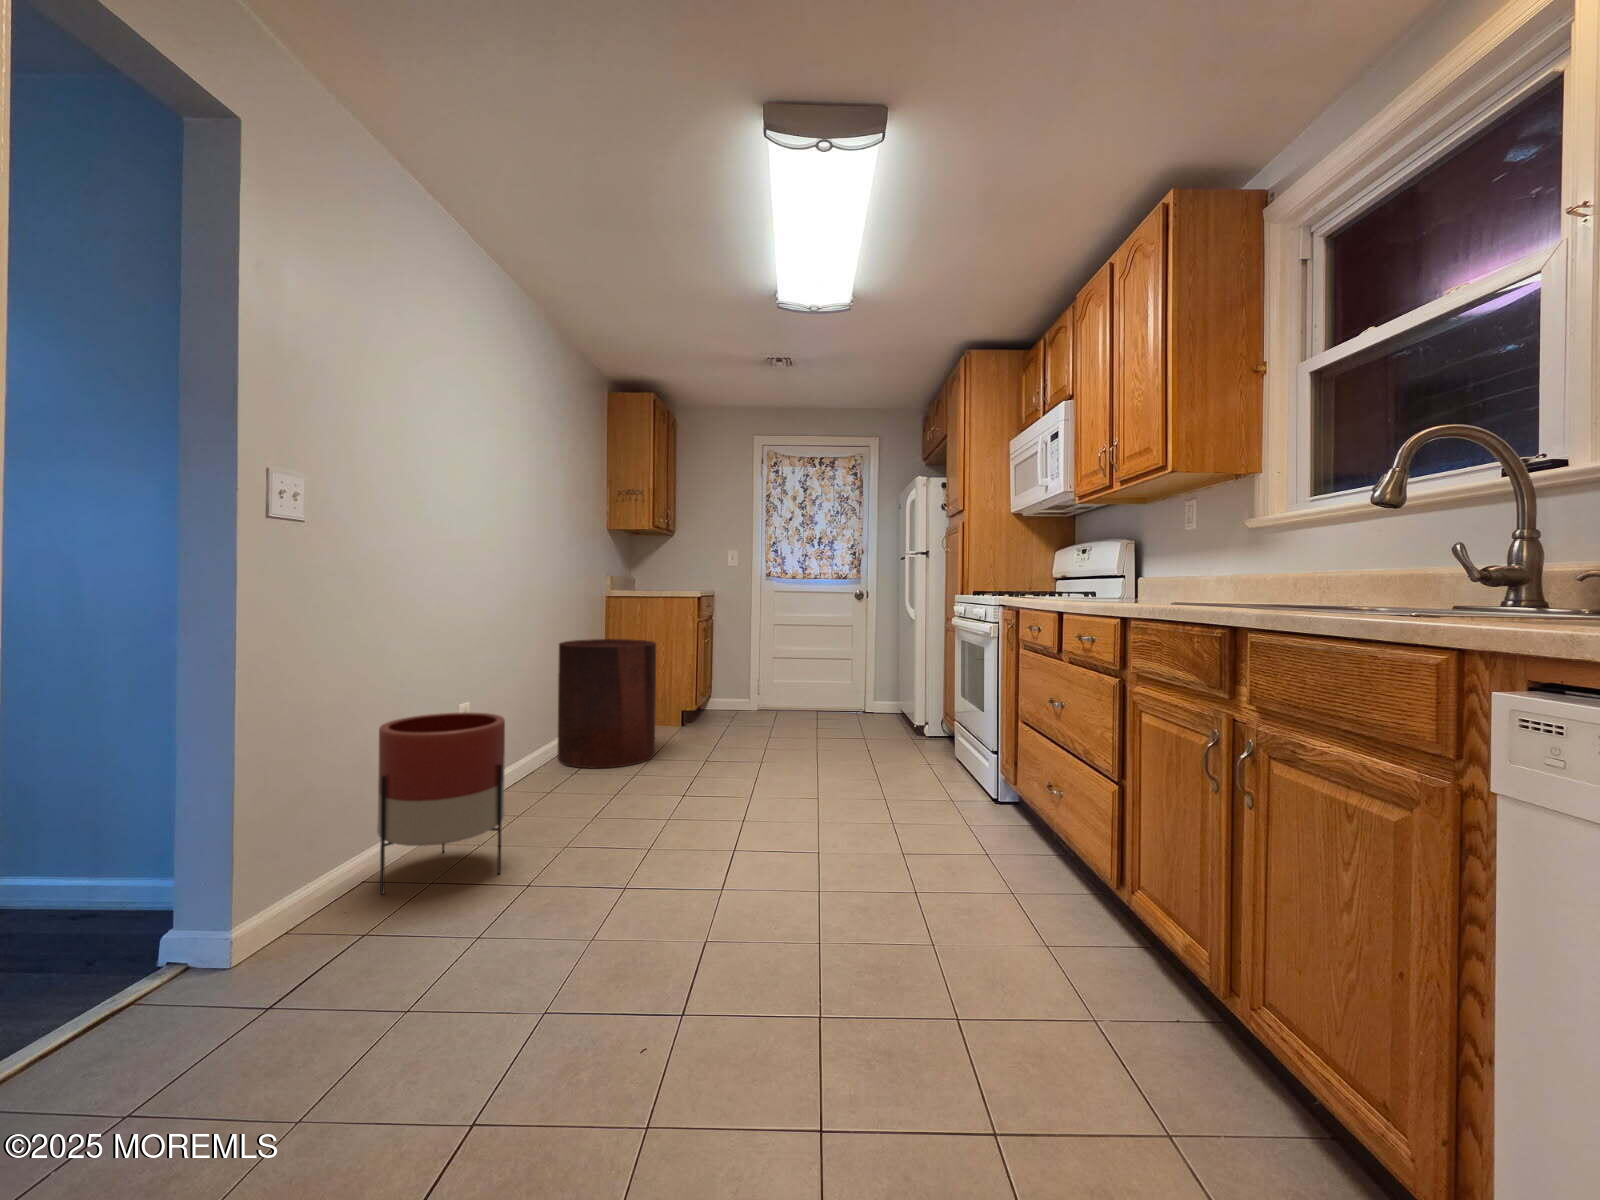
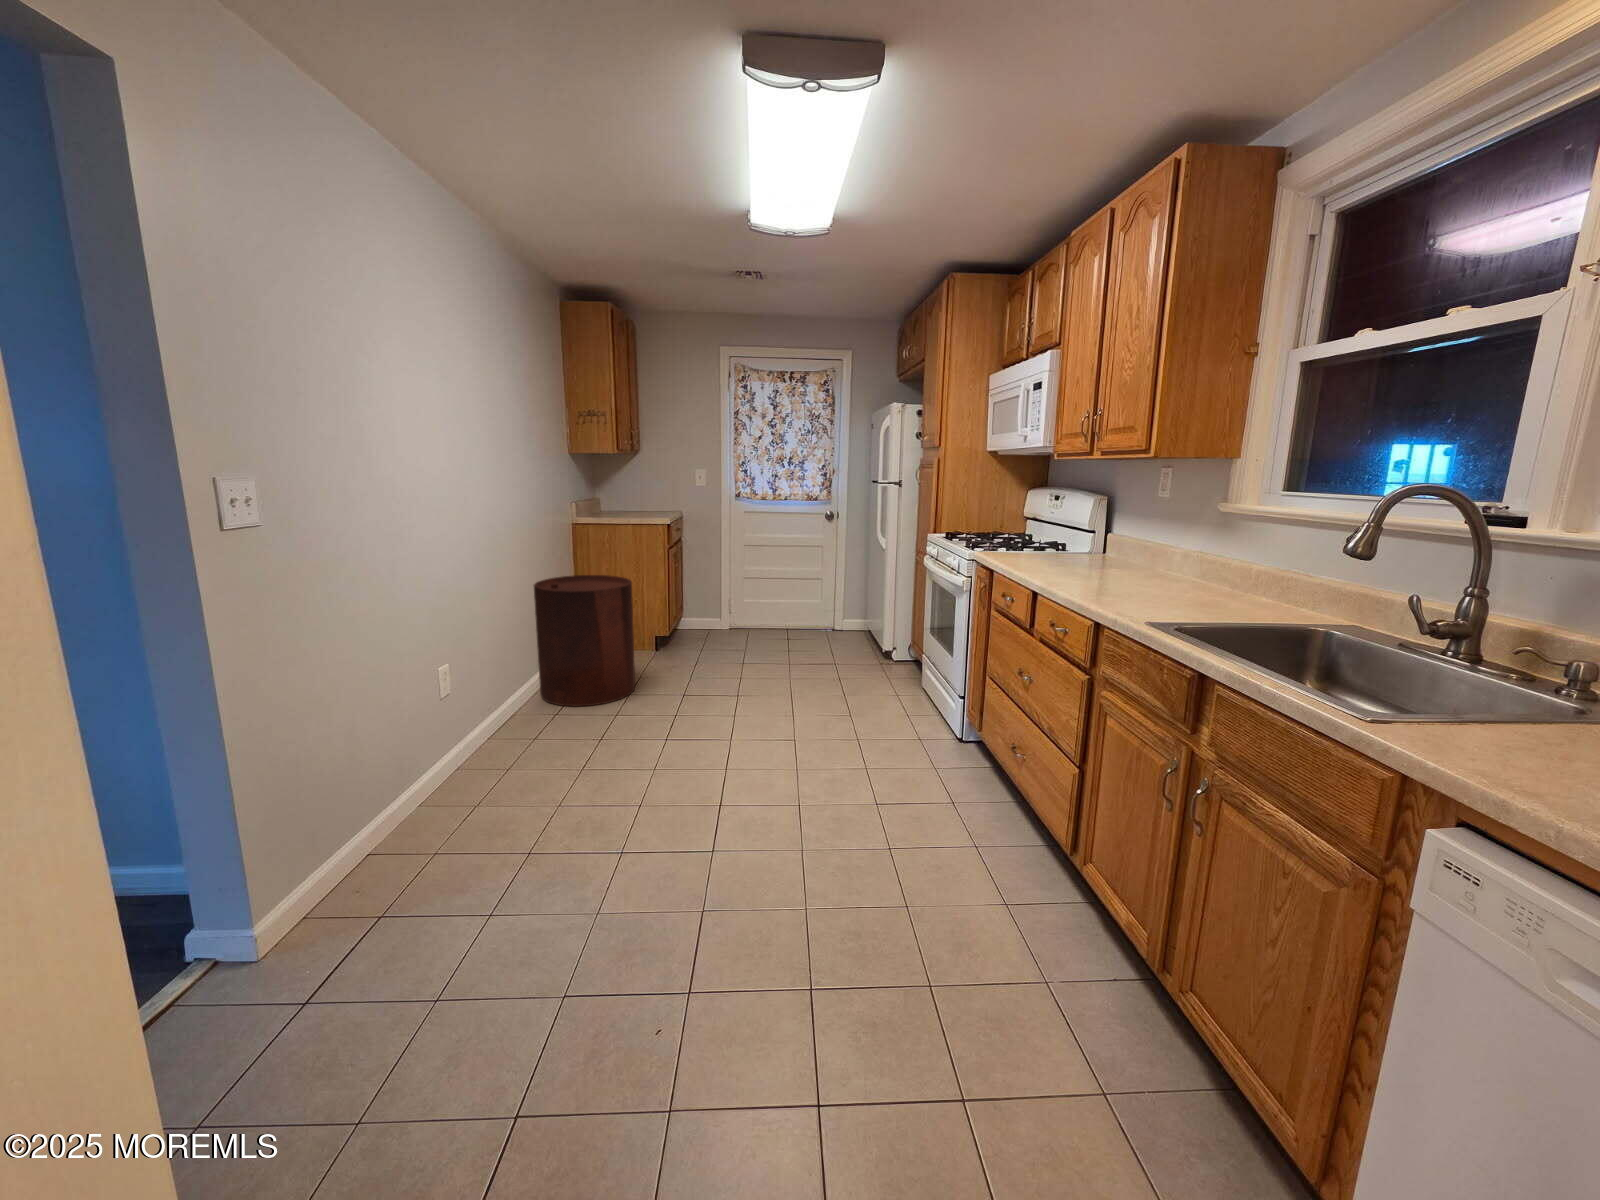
planter: present [377,712,505,894] -> none [369,688,503,869]

